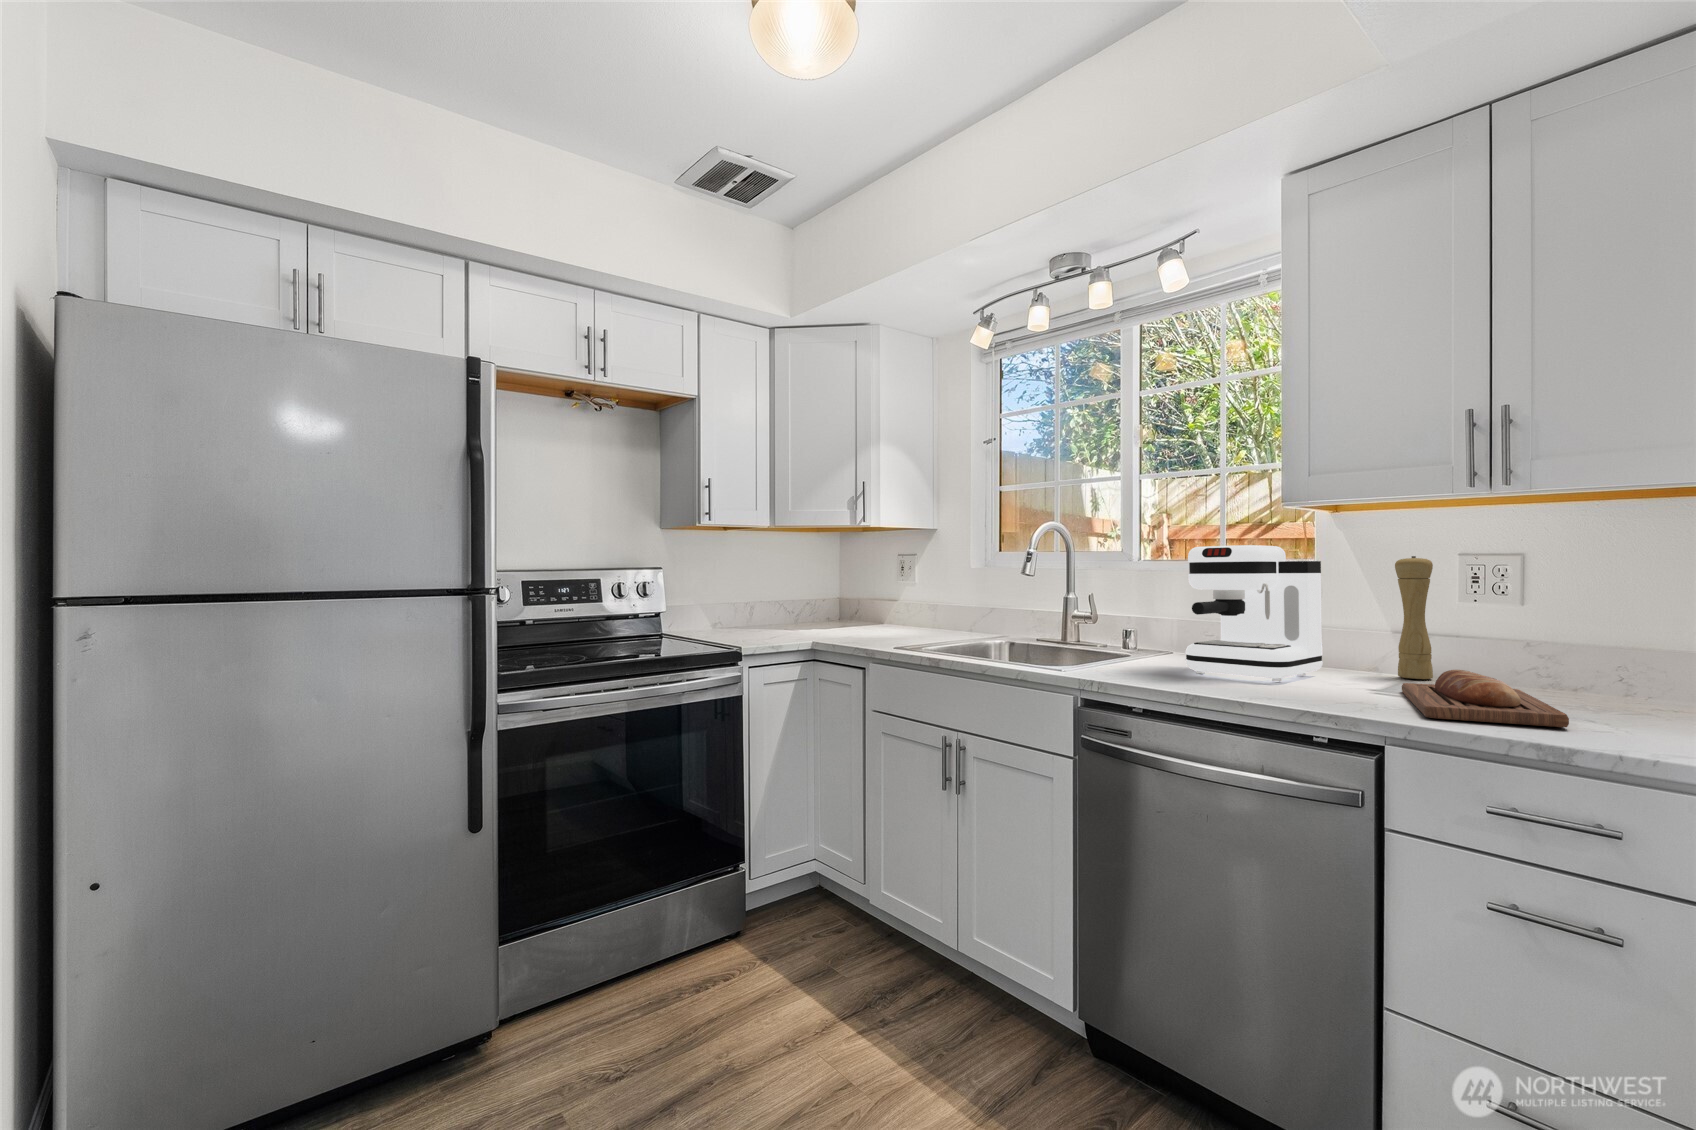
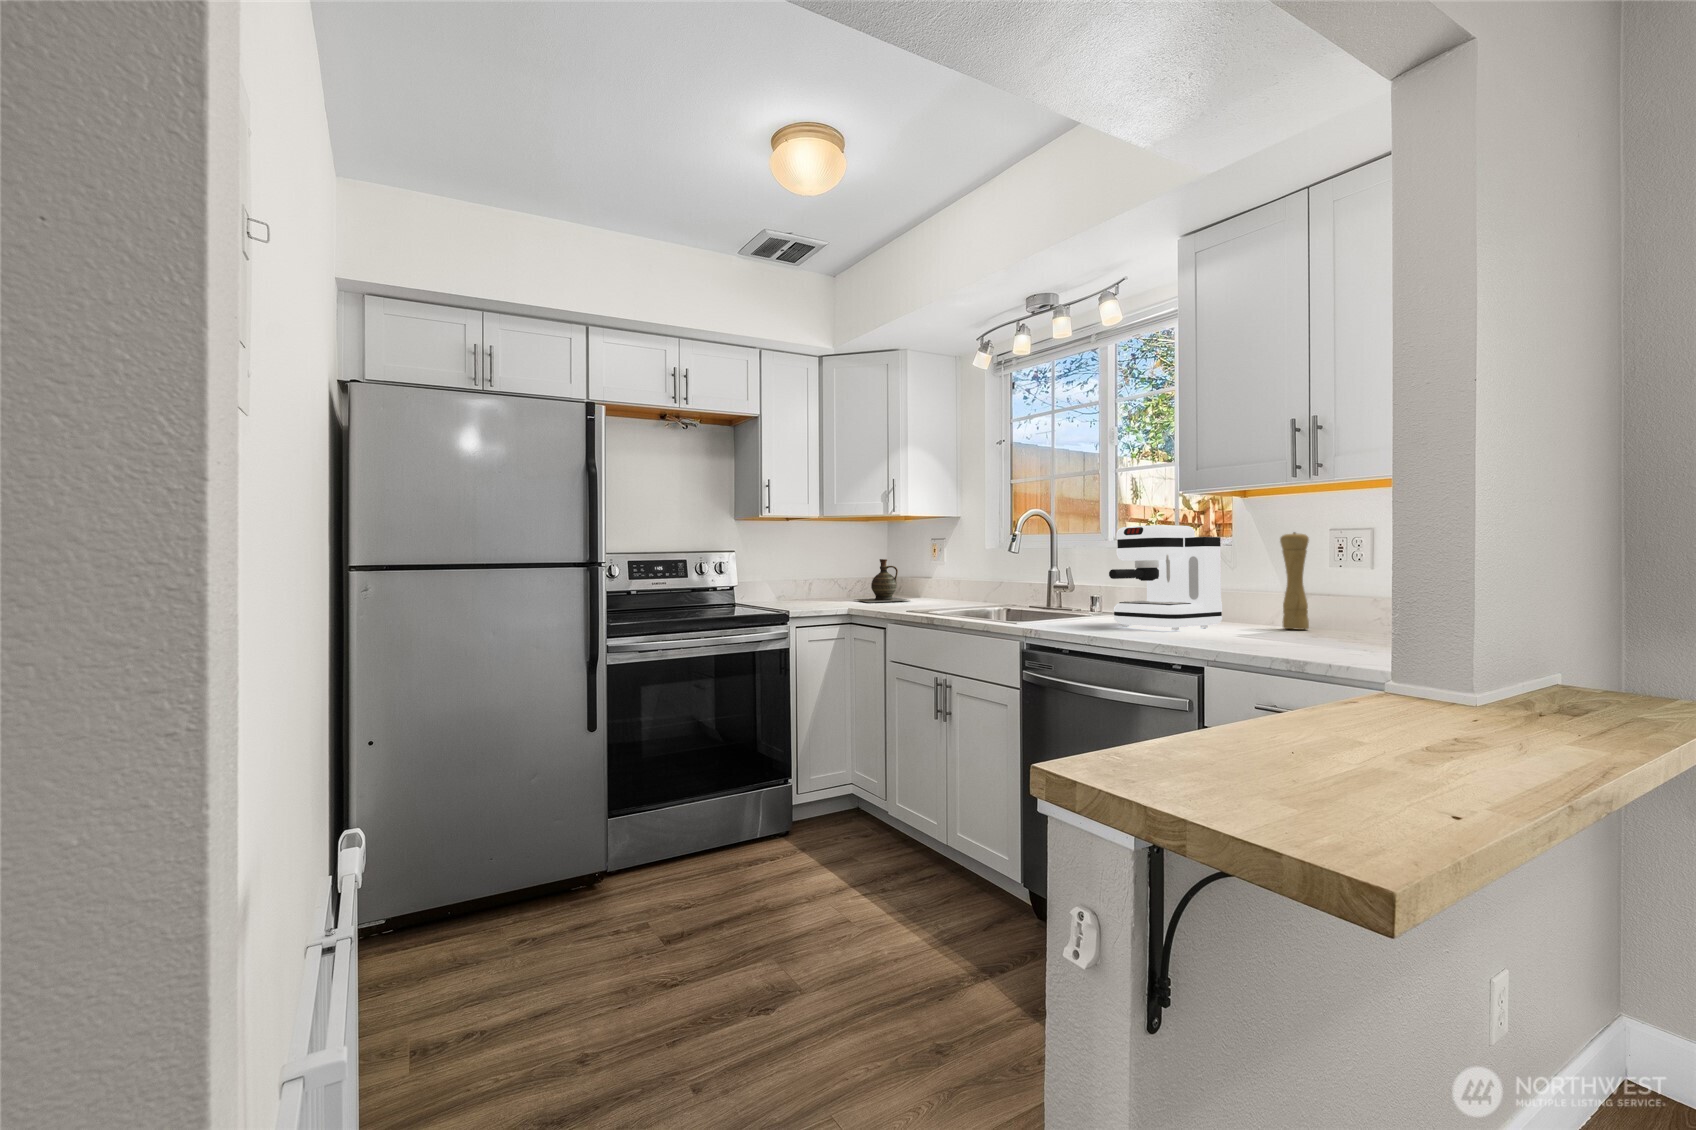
ceramic jug: none [801,576,874,629] -> present [855,559,908,602]
bread loaf: present [1402,670,1569,727] -> none [1237,616,1344,651]

